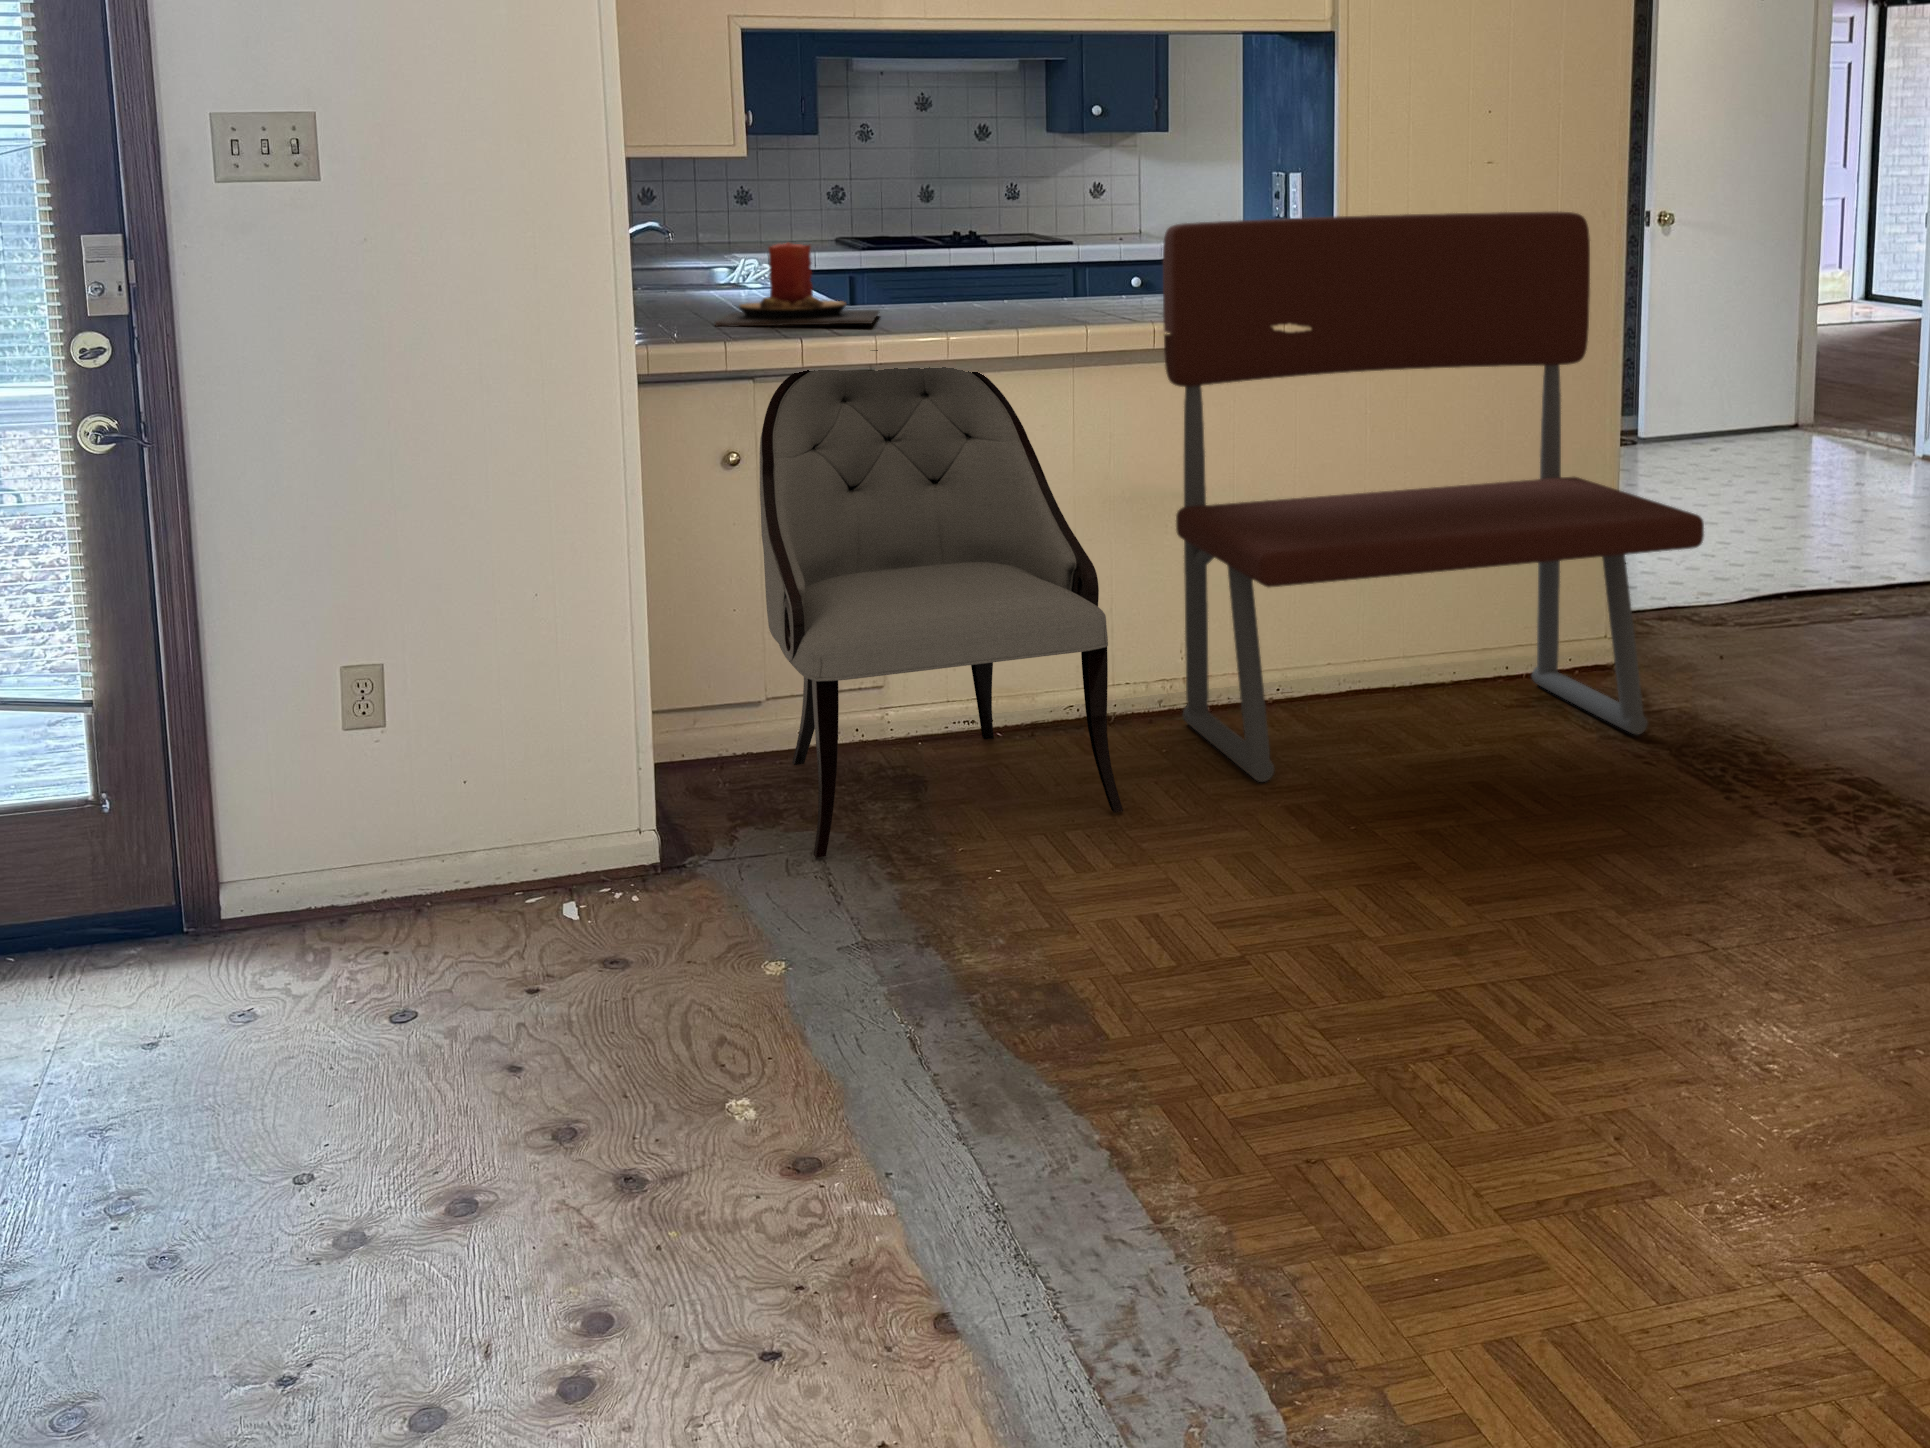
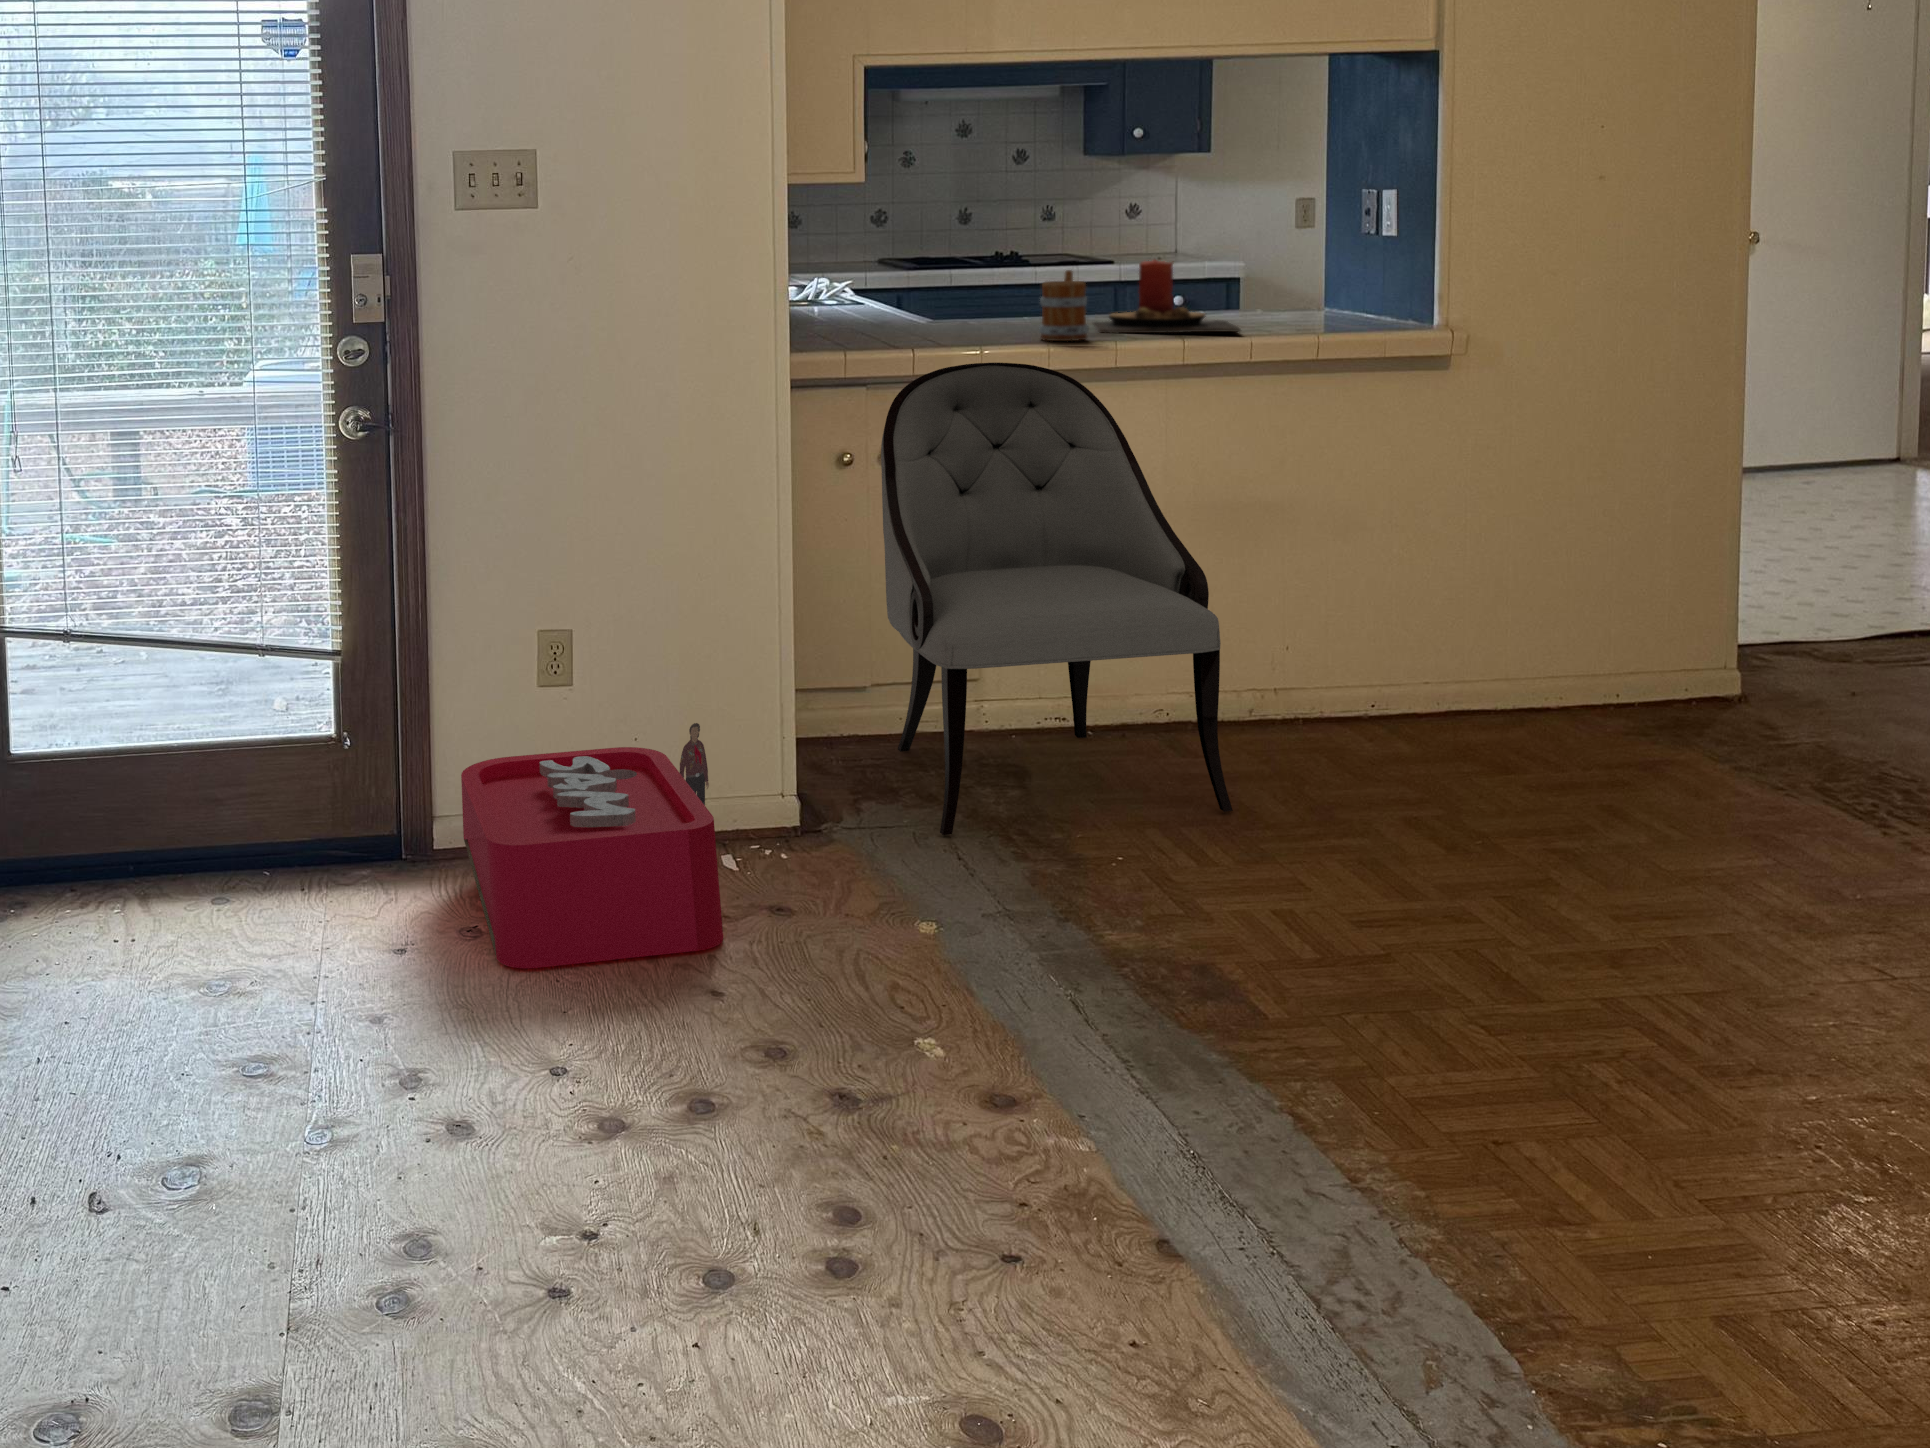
bench: present [1163,212,1704,782] -> none [1264,232,1847,792]
candle: present [715,242,879,326] -> present [1093,260,1241,333]
mug: none [936,251,988,326] -> present [1040,270,1088,341]
storage bin: none [244,754,557,1053] -> present [461,723,723,968]

